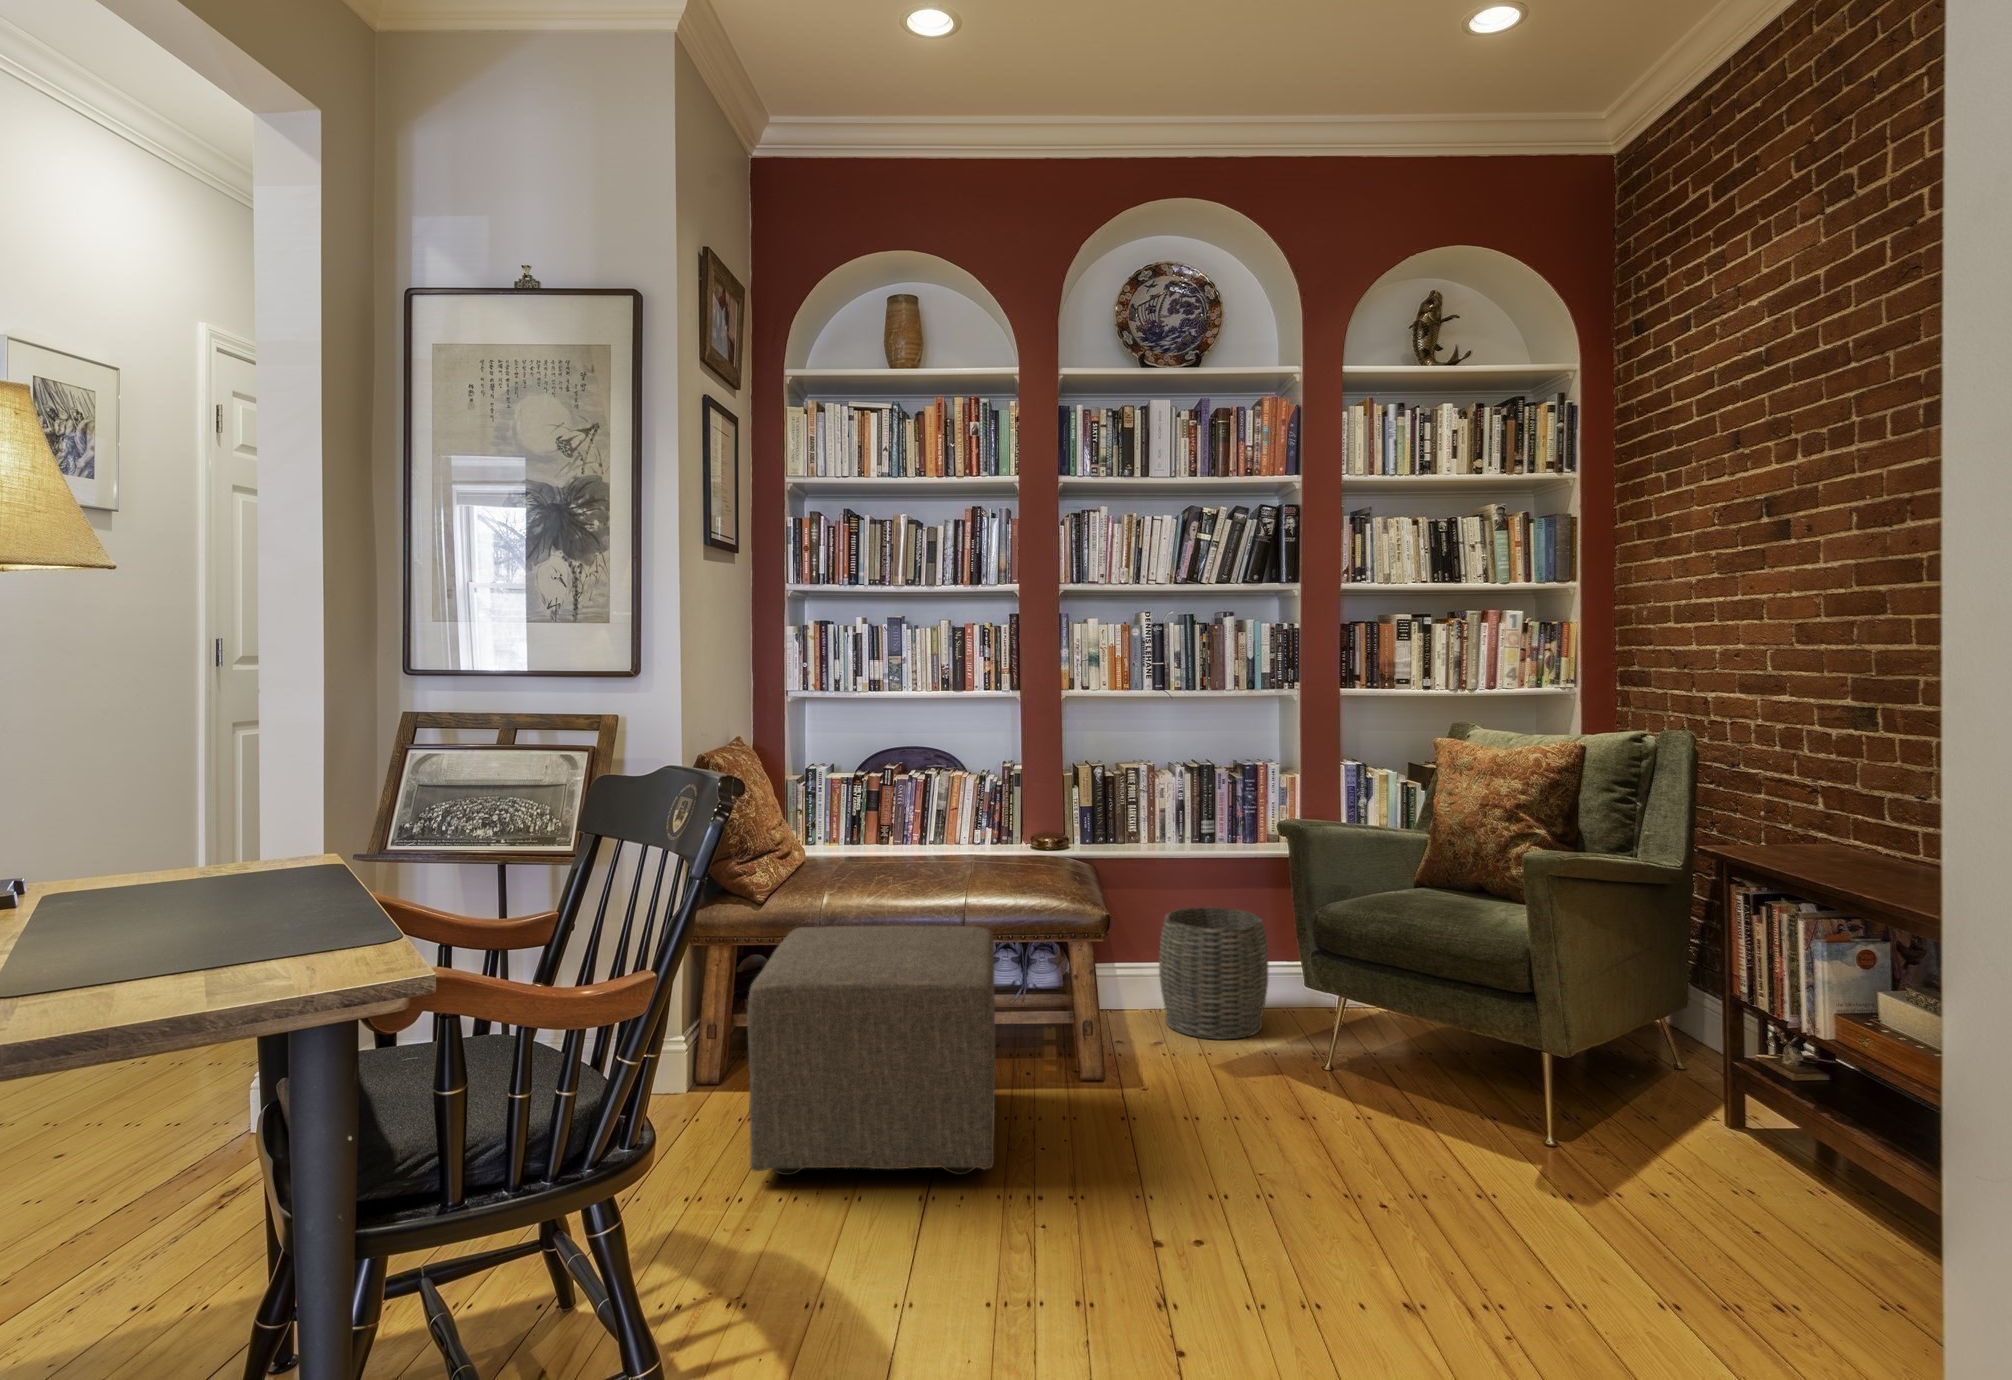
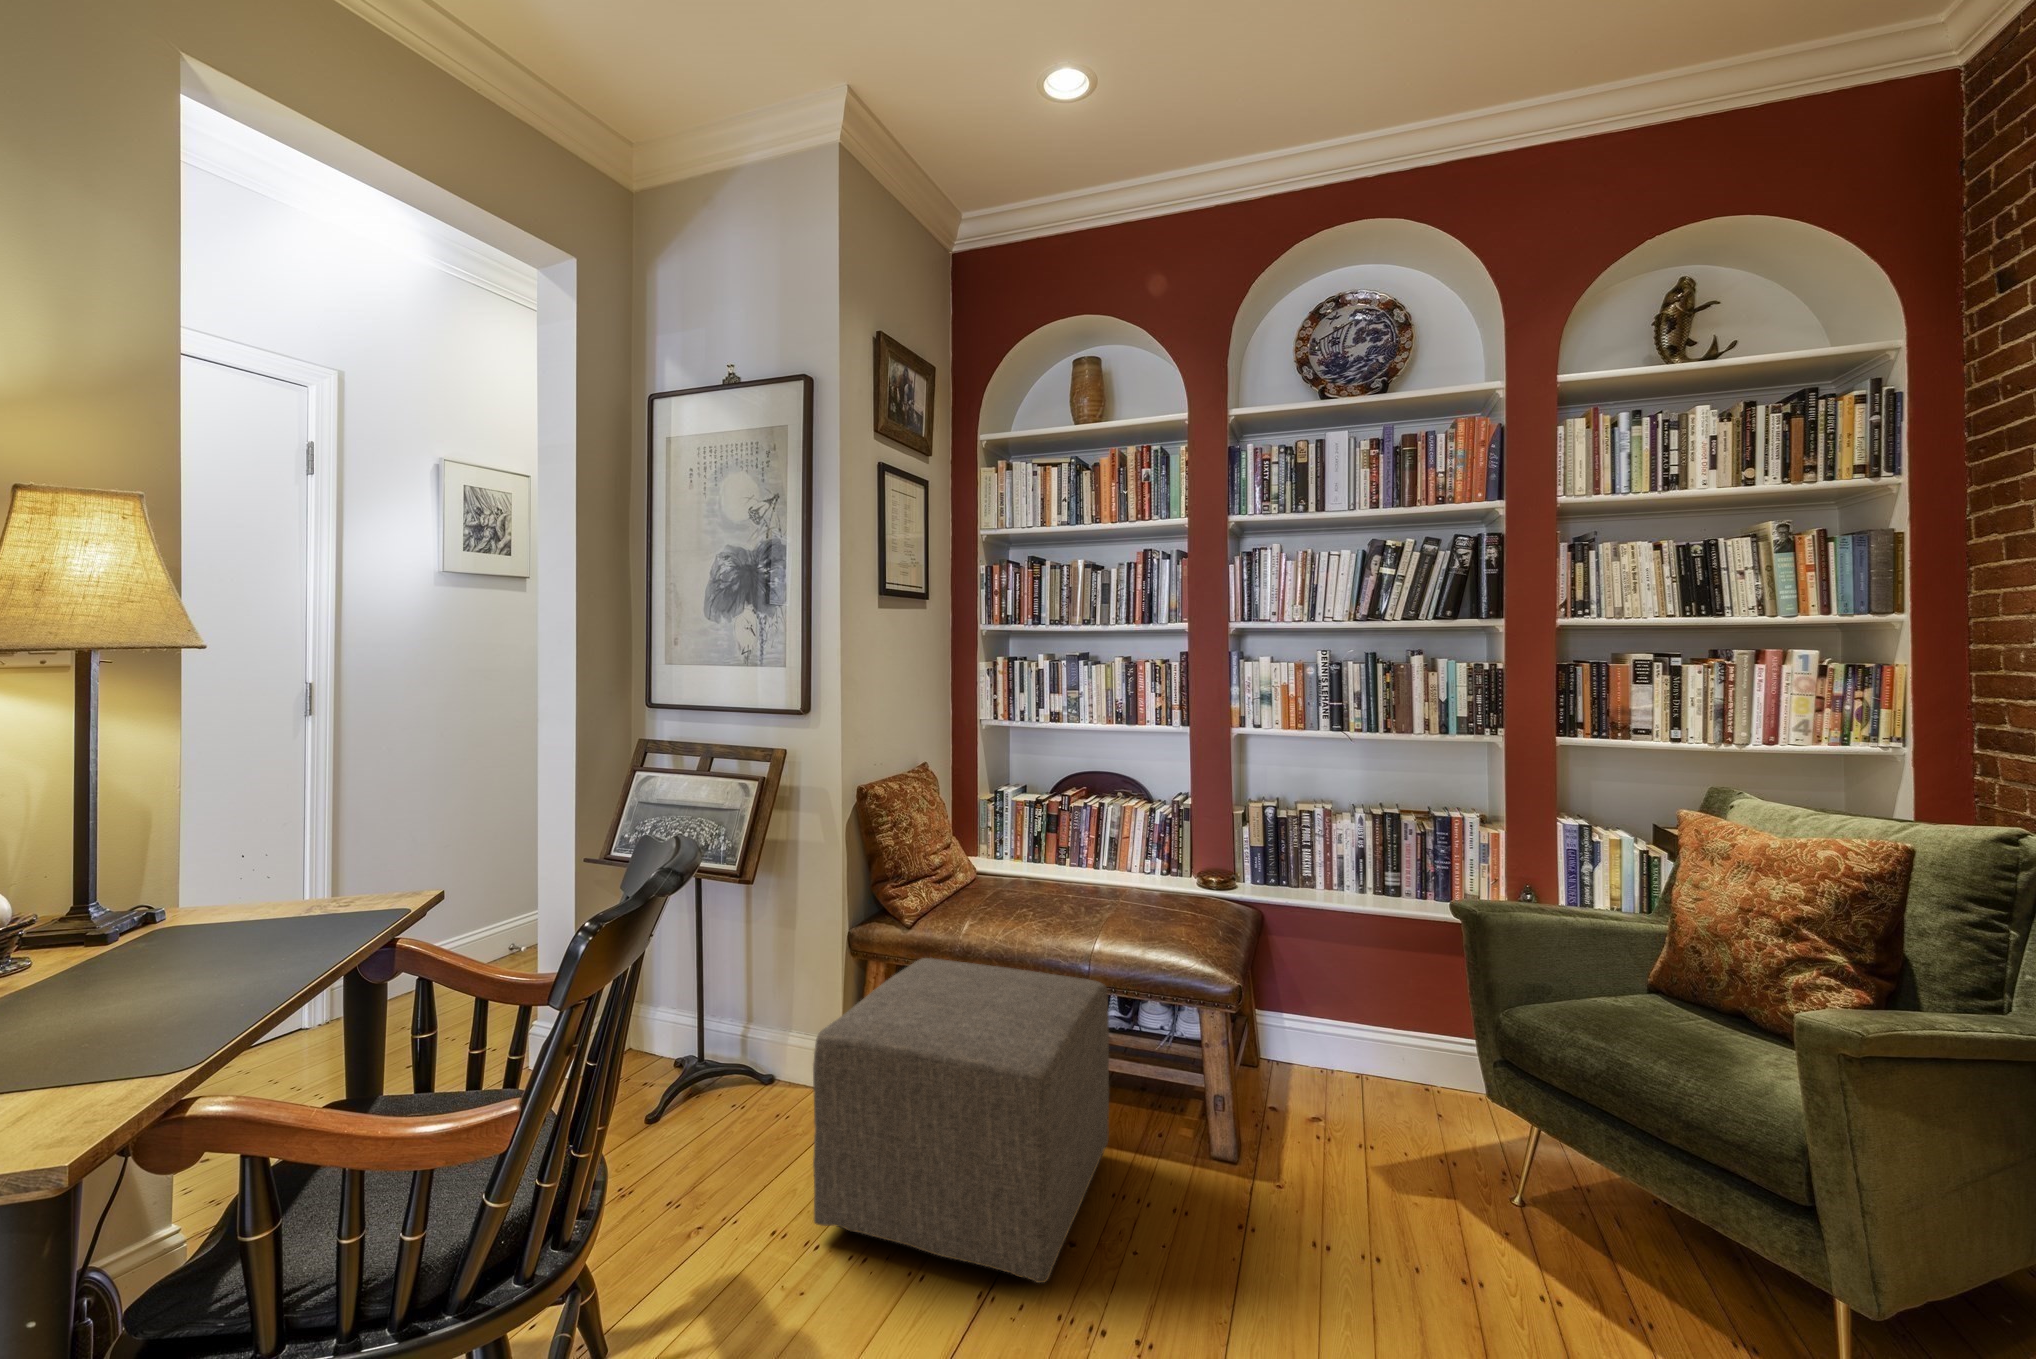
woven basket: present [1159,907,1268,1040] -> none [1325,965,1453,1127]

